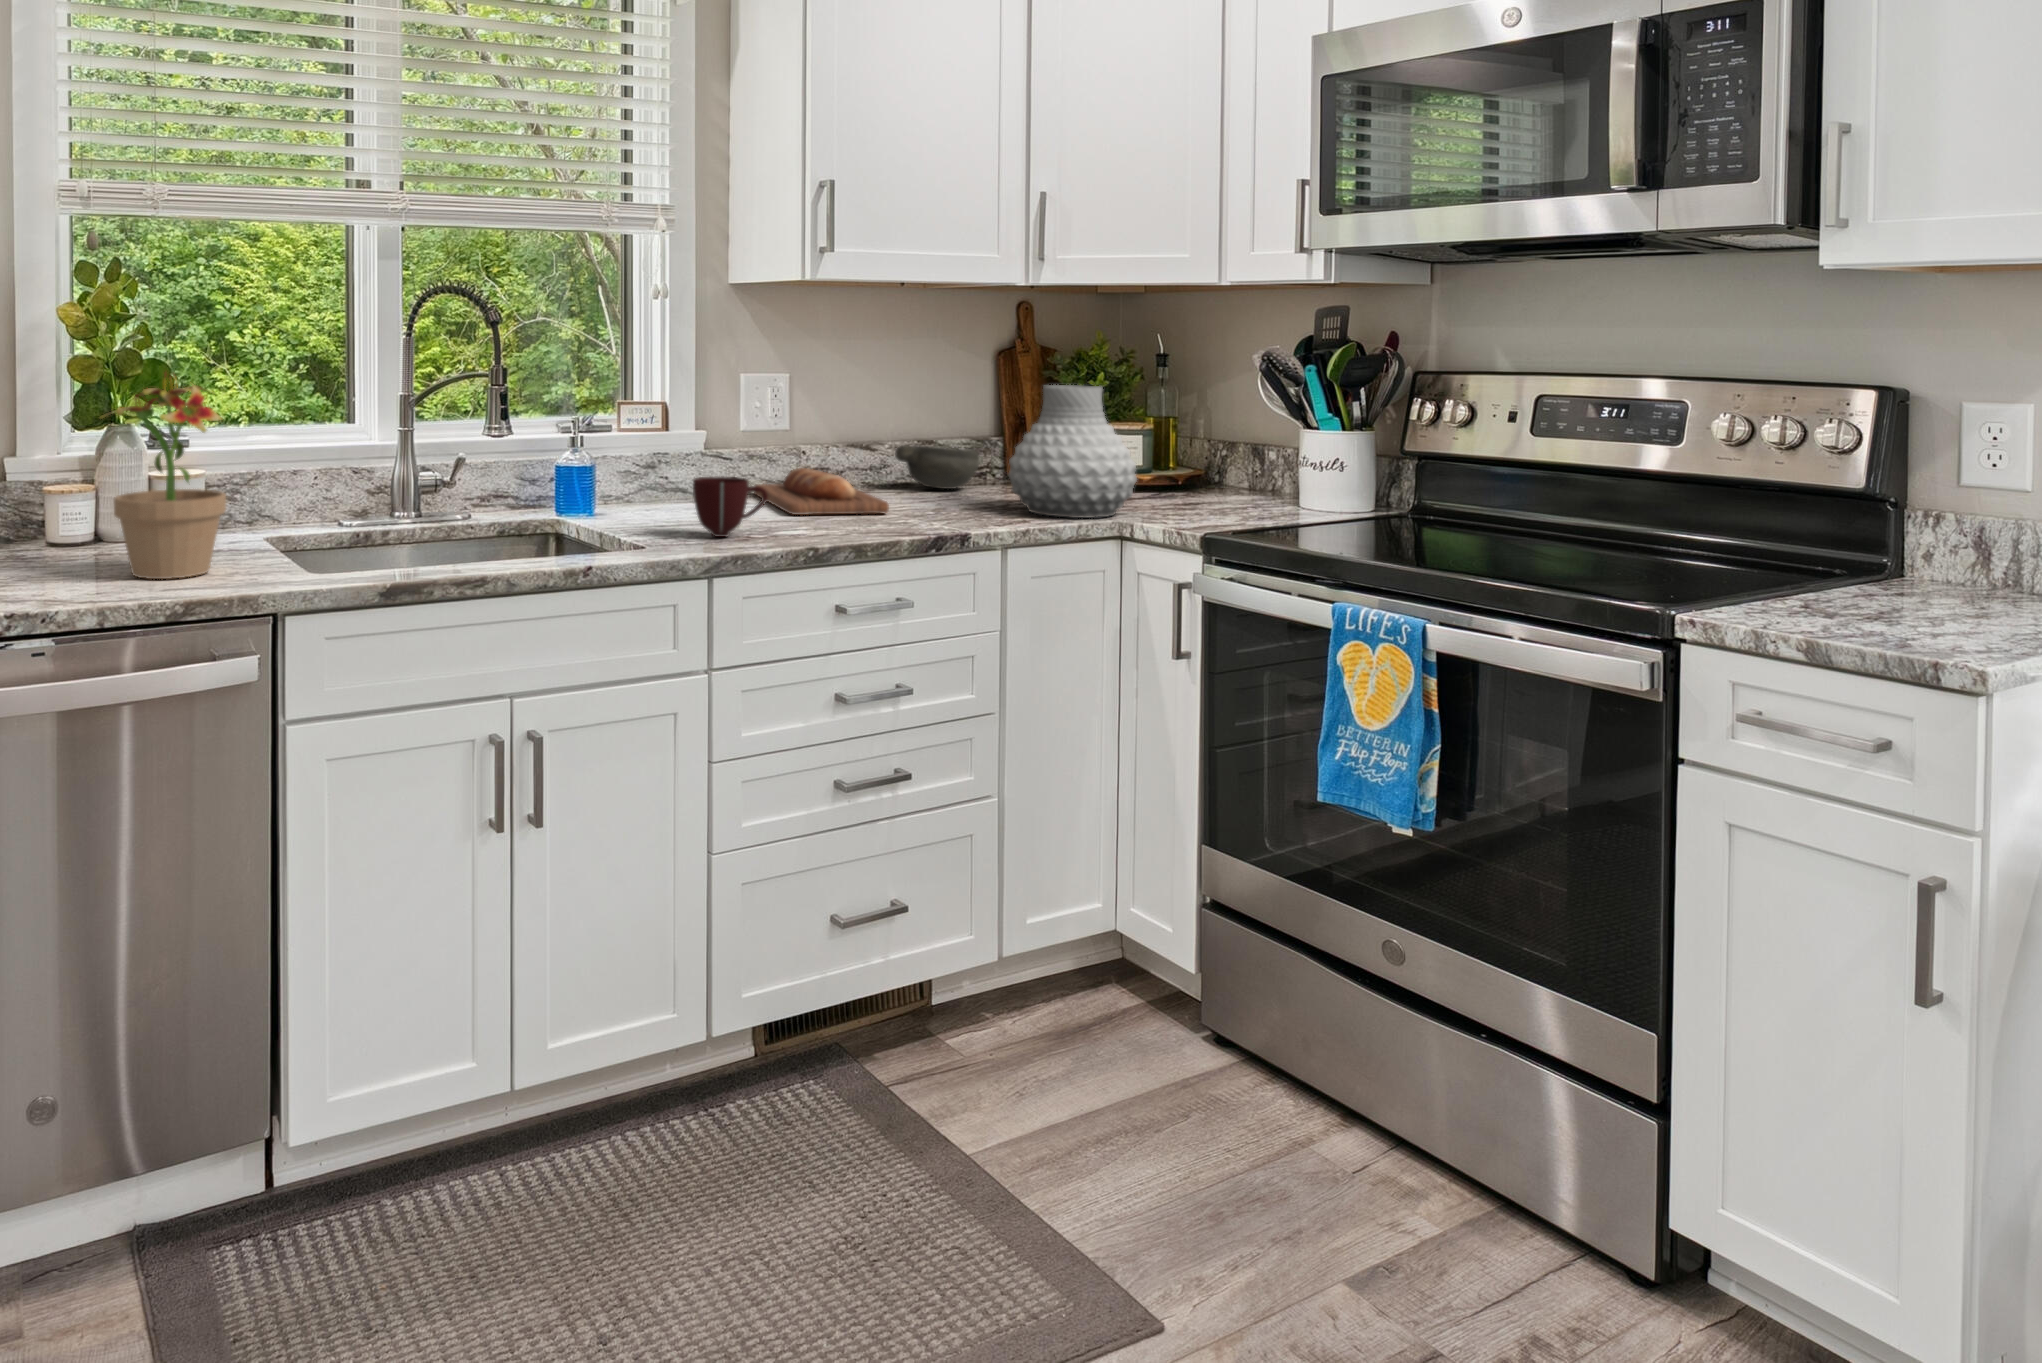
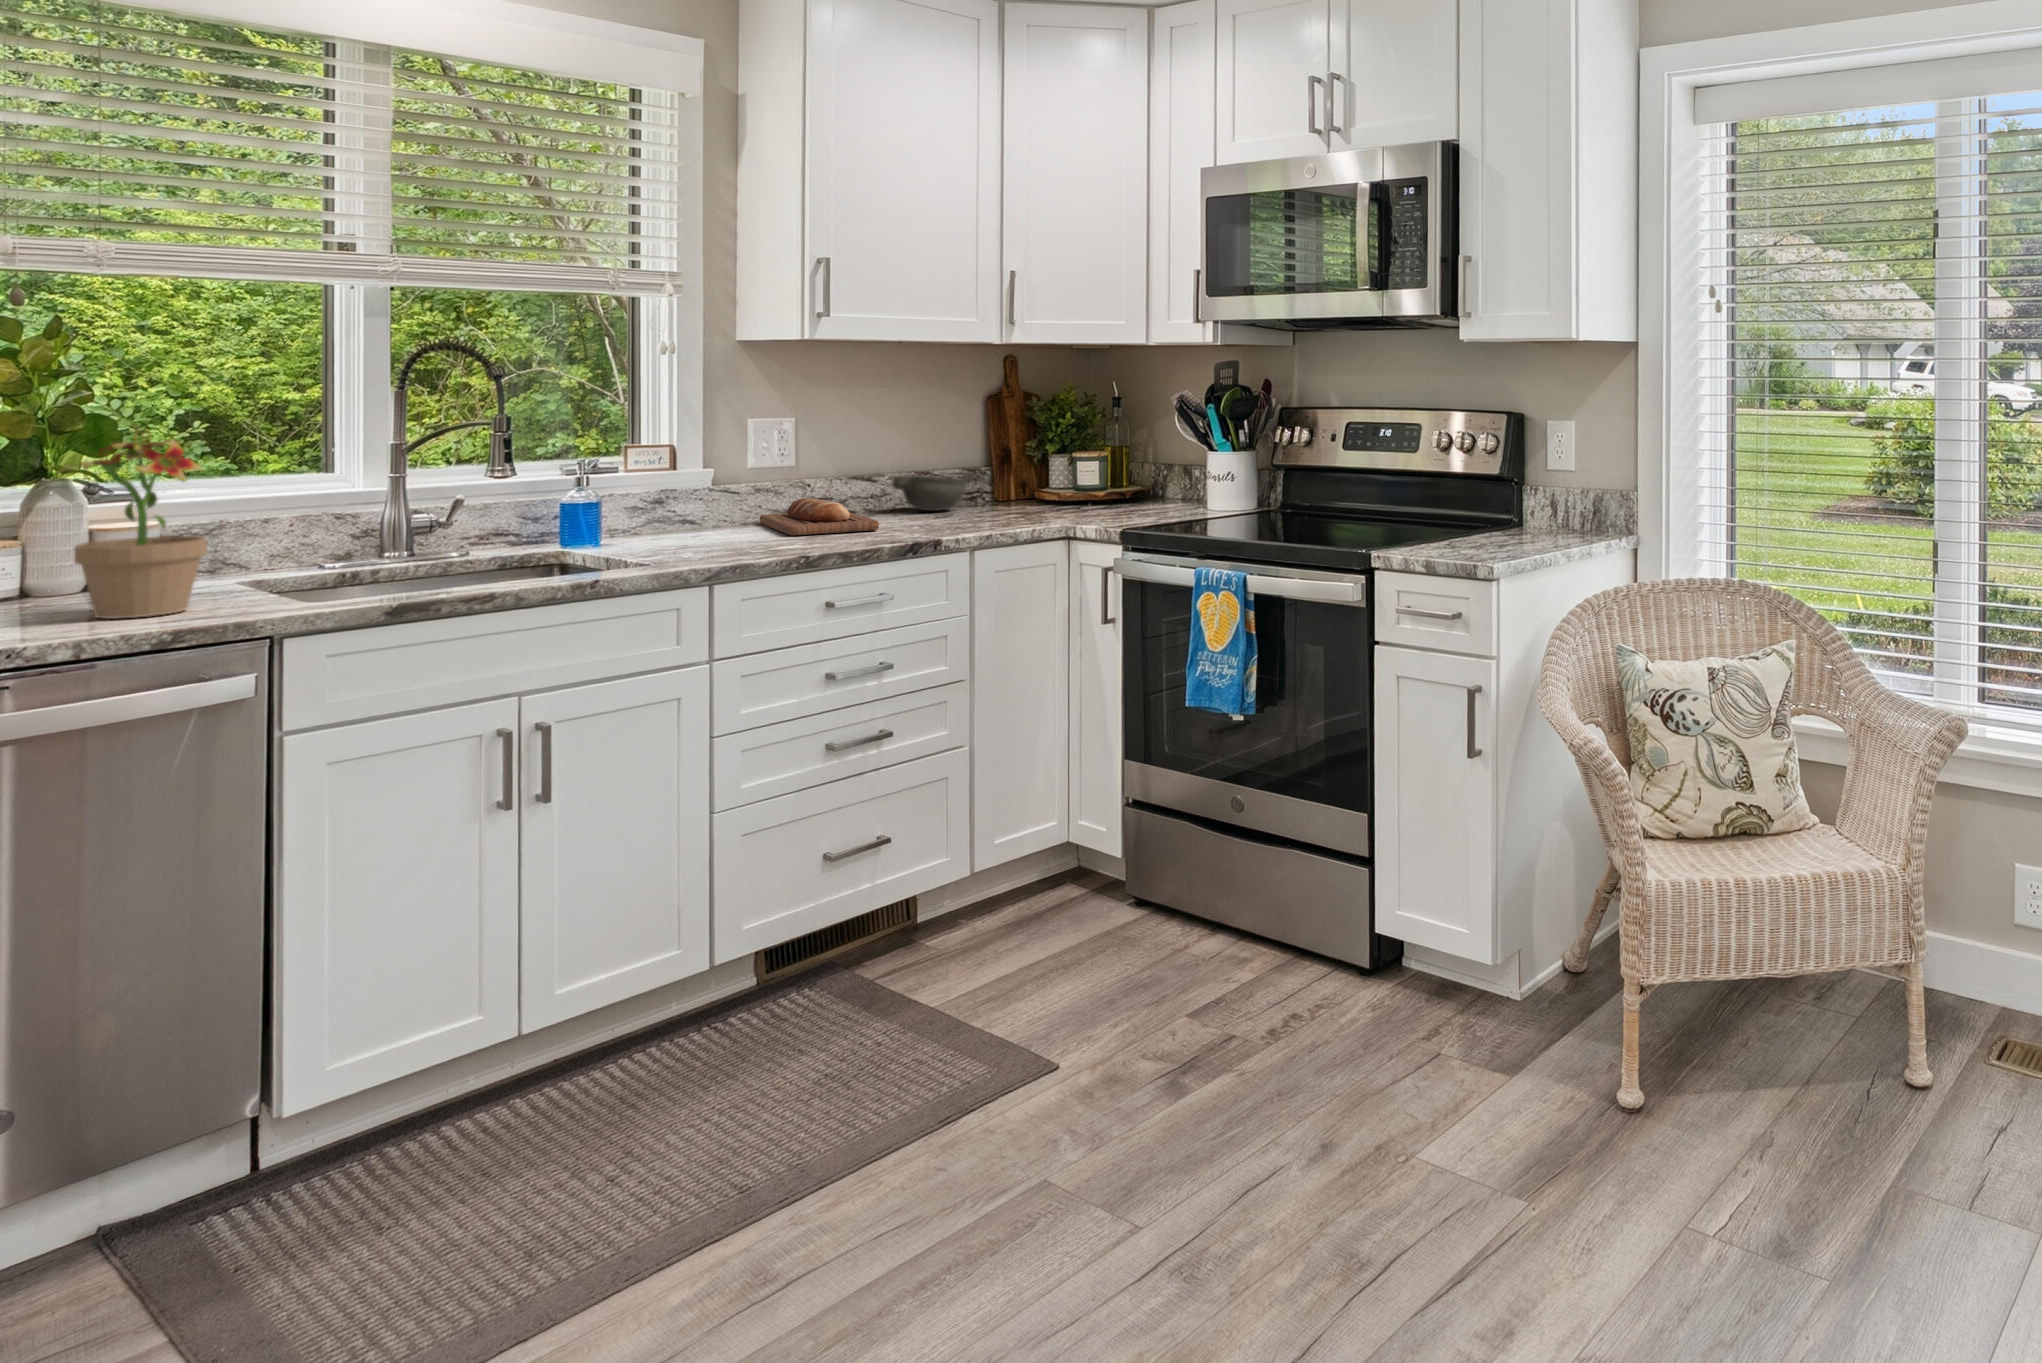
vase: present [1008,385,1137,518] -> none [981,423,1081,525]
mug: present [693,476,768,537] -> none [695,504,765,554]

